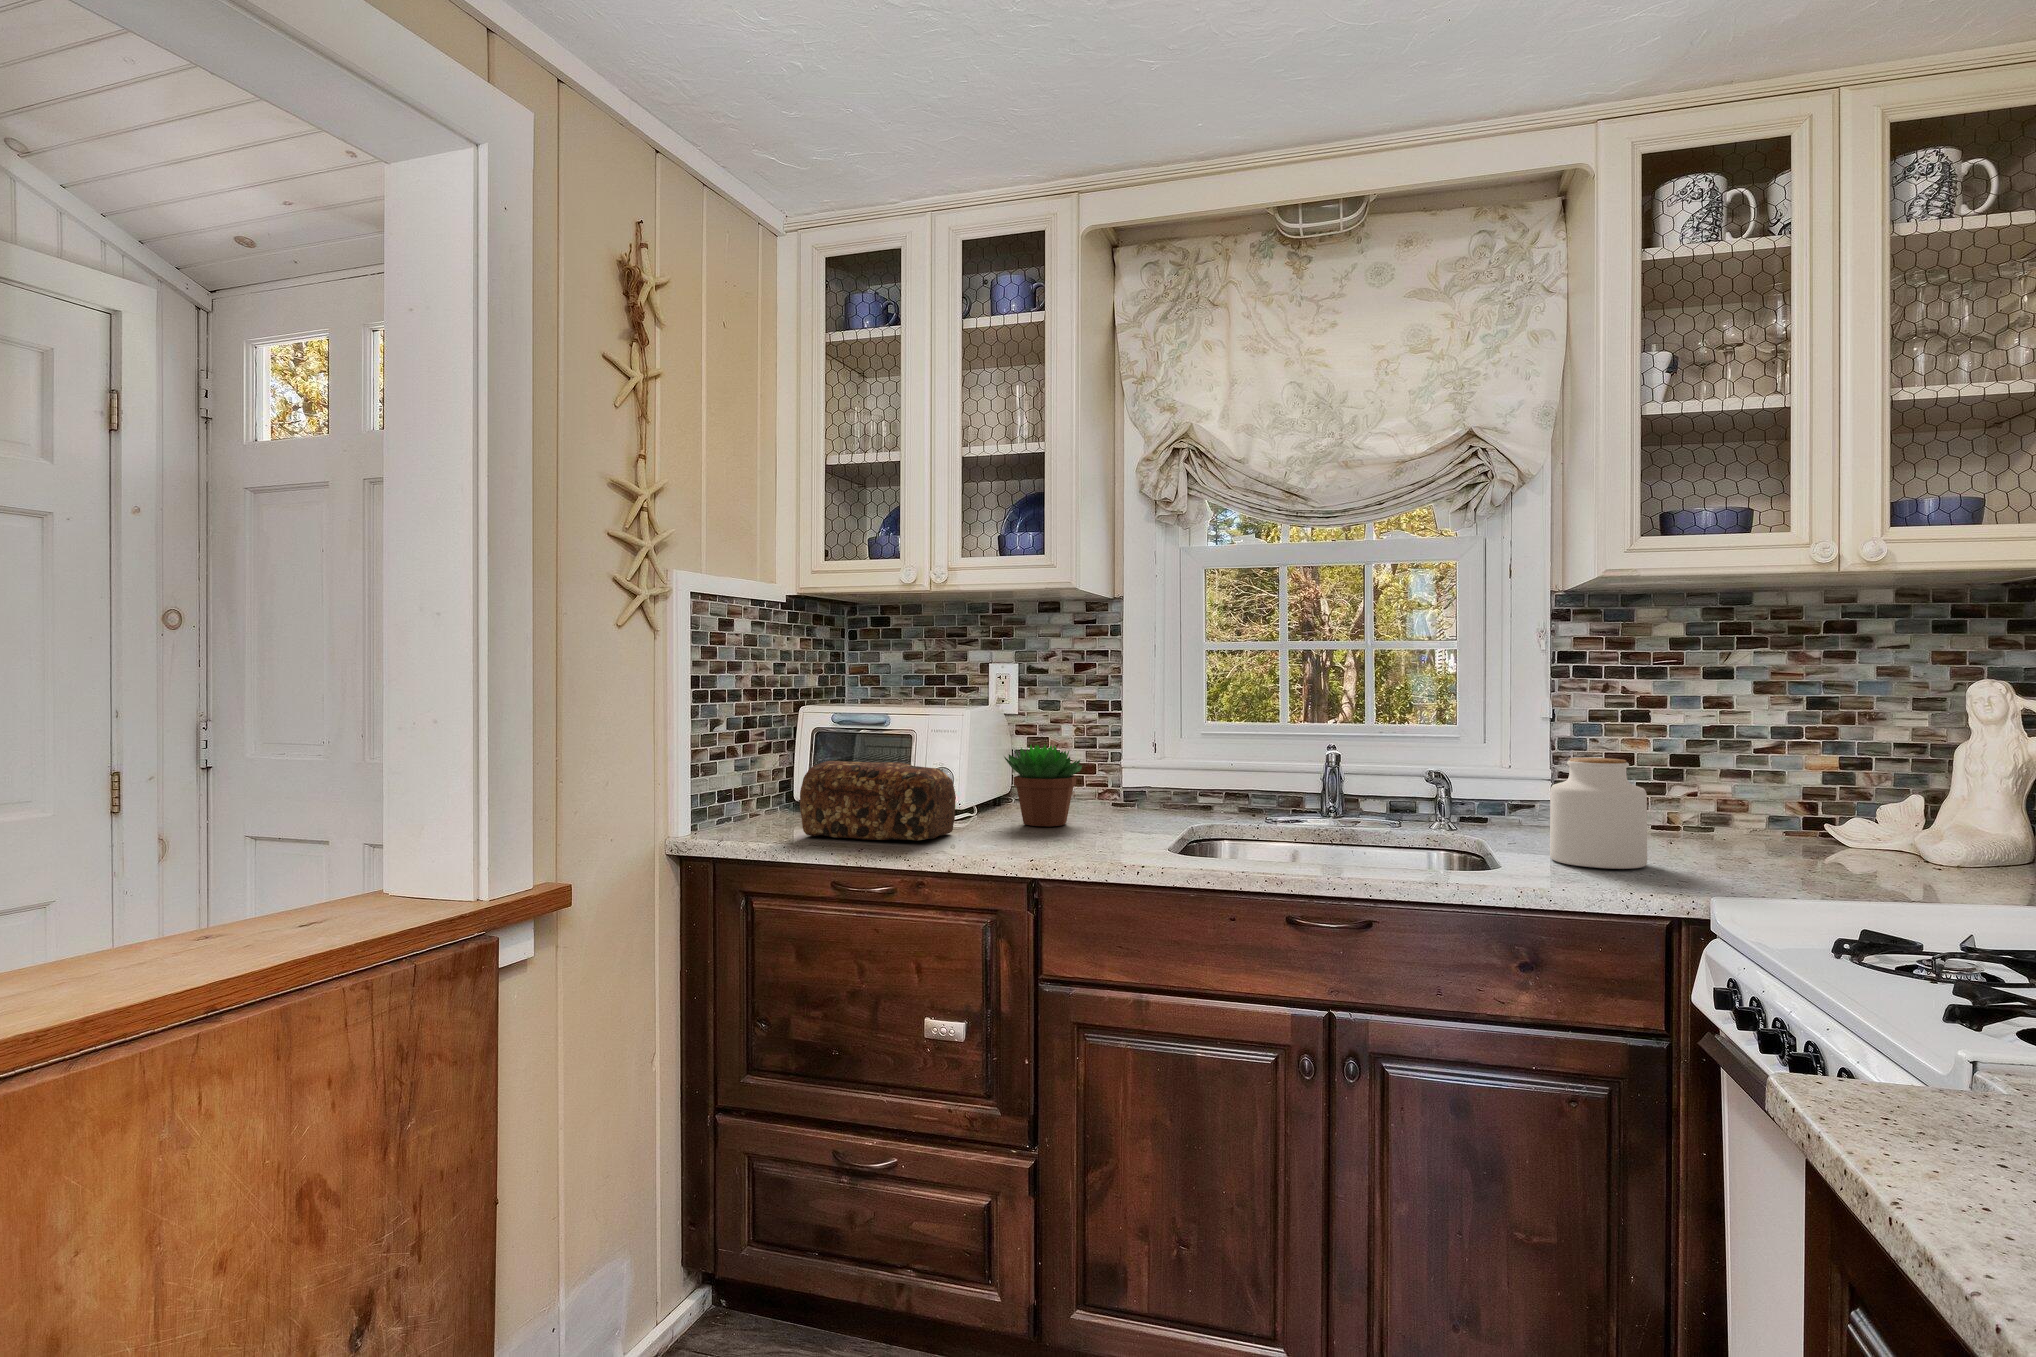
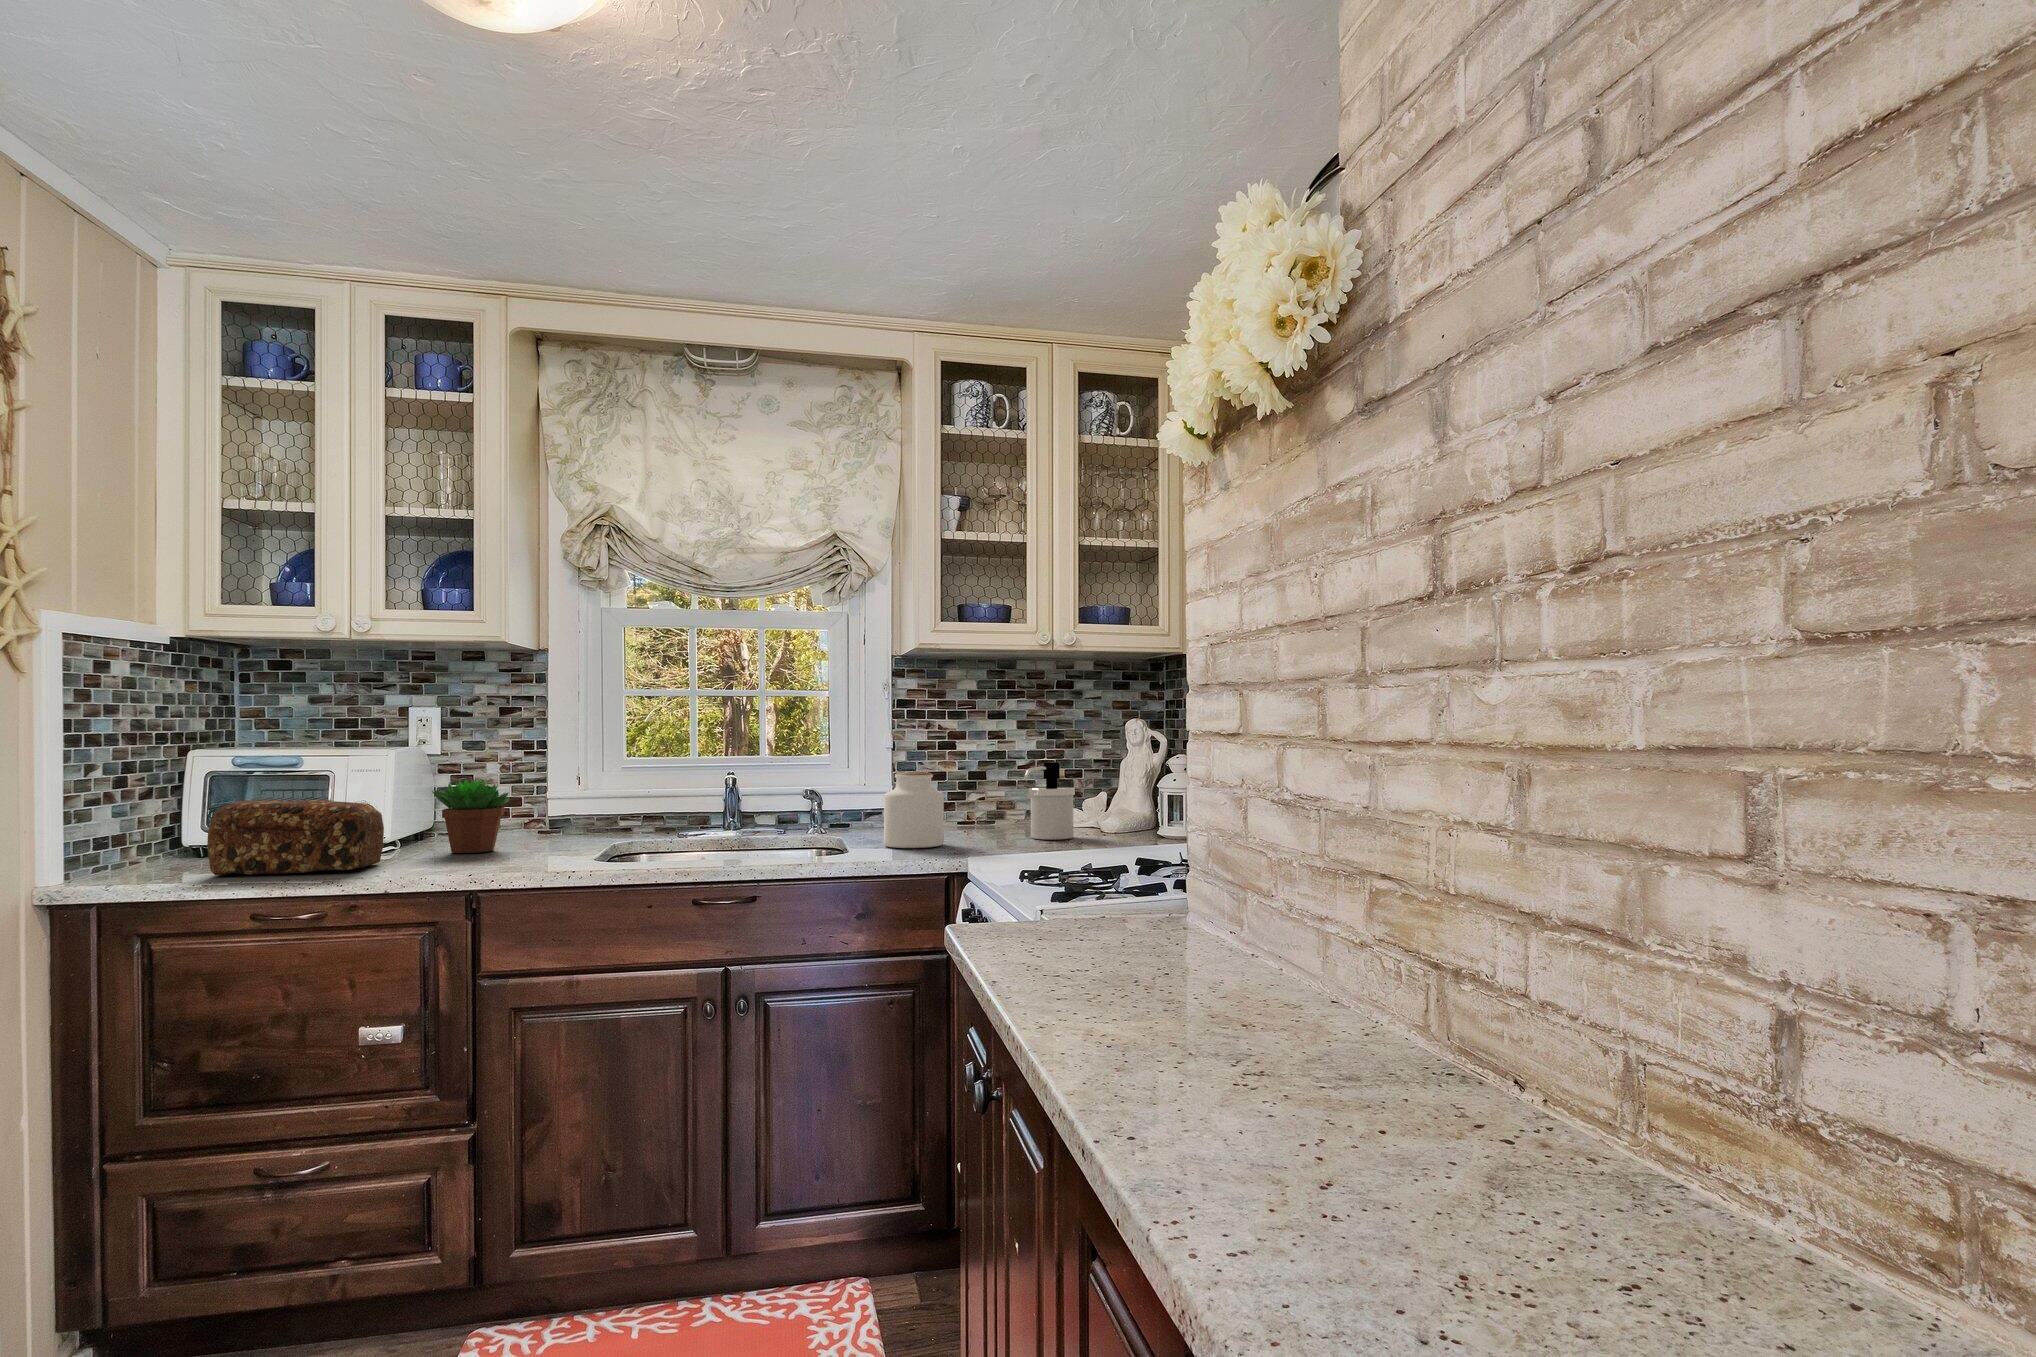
soap dispenser: none [1787,750,1881,872] -> present [1023,762,1075,840]

